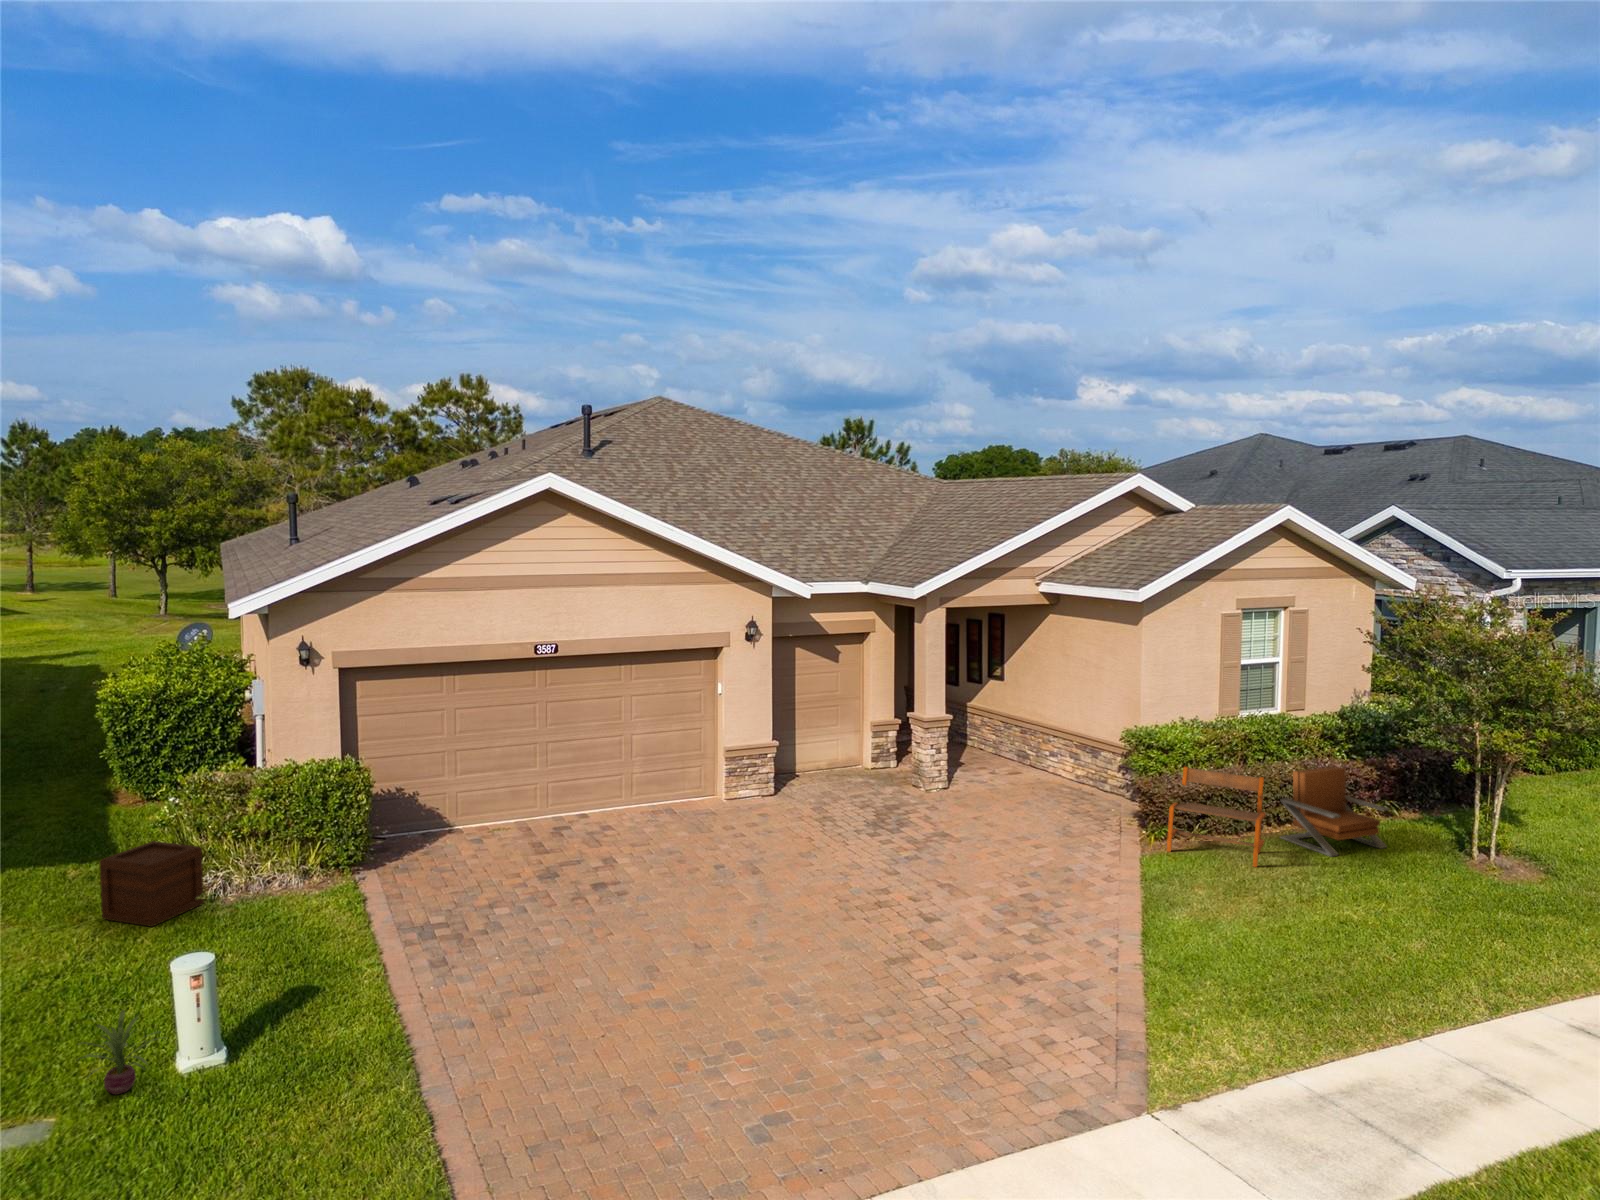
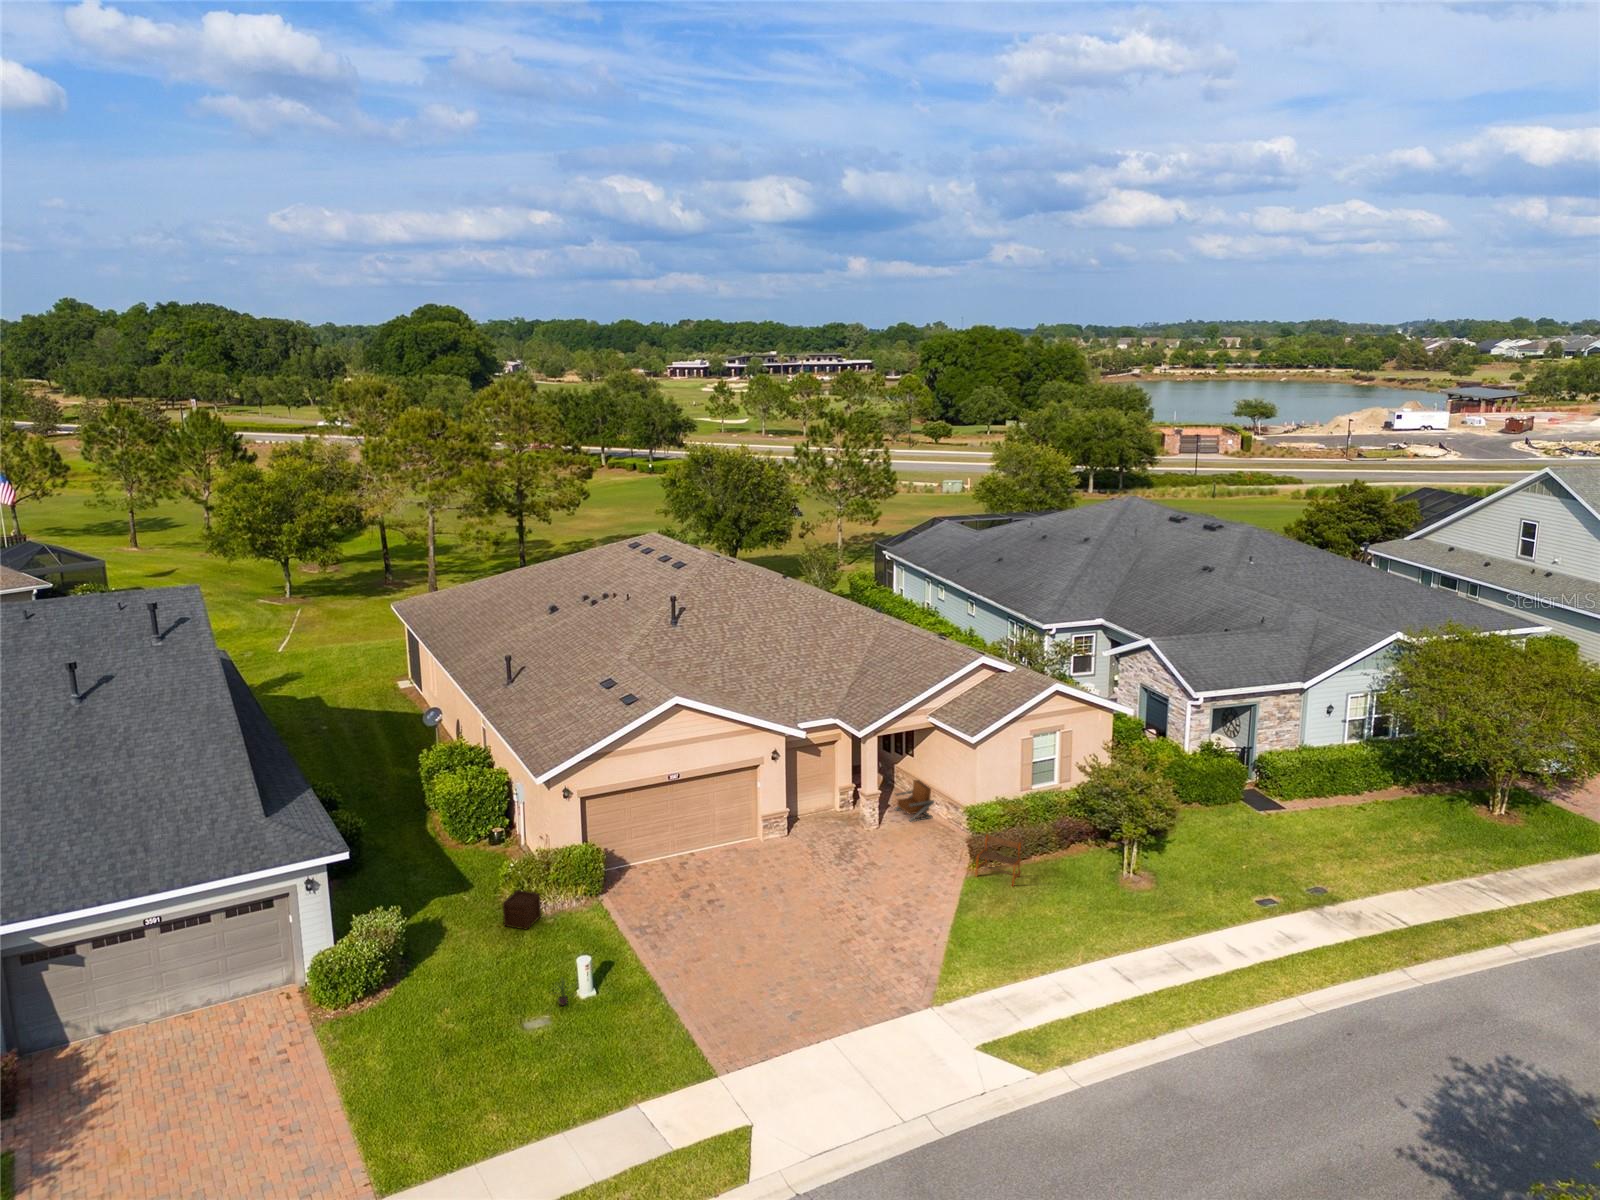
lounge chair: present [1280,767,1389,857] -> present [895,780,934,822]

